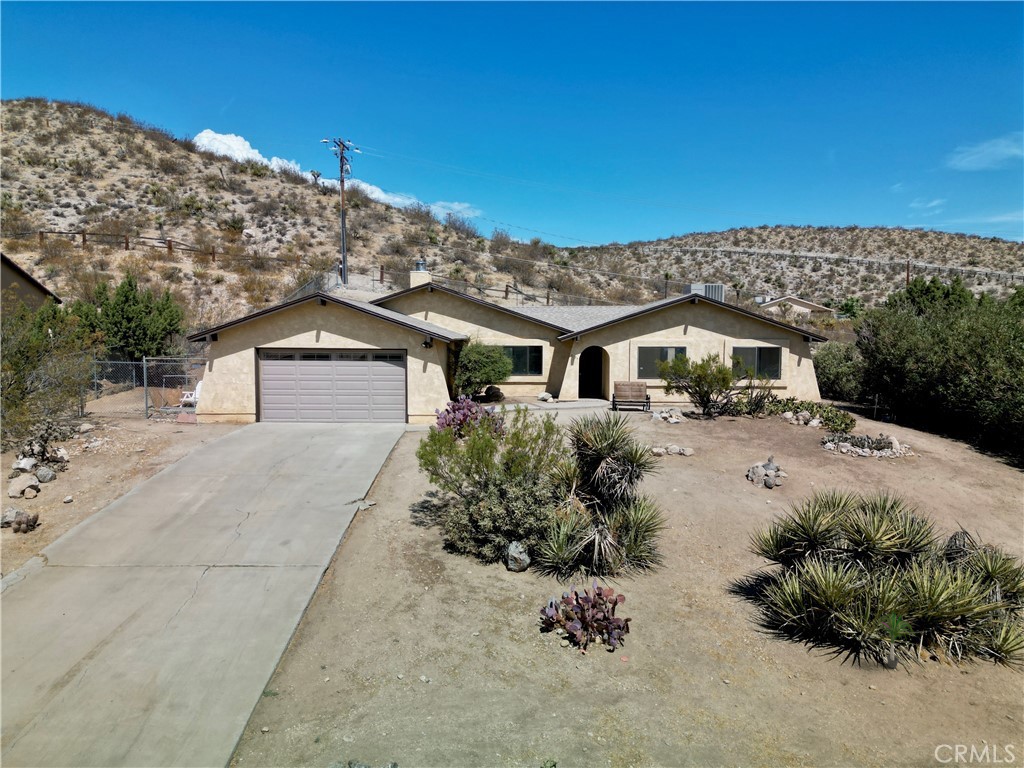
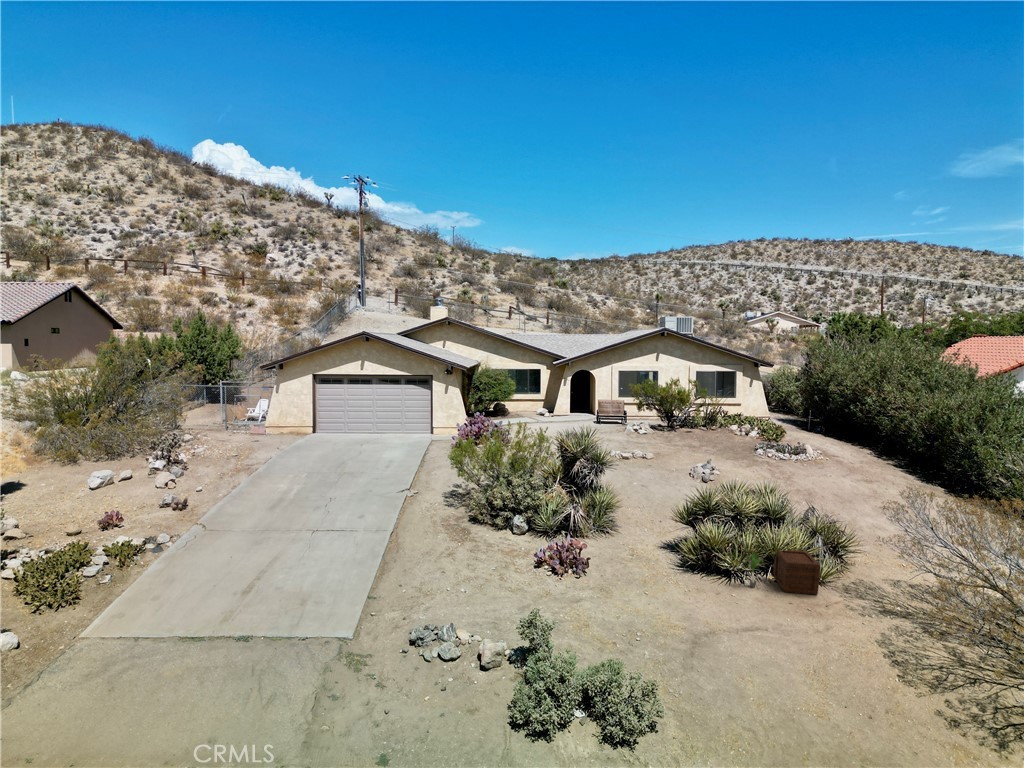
wooden crate: none [917,604,1010,682] -> present [773,550,821,594]

